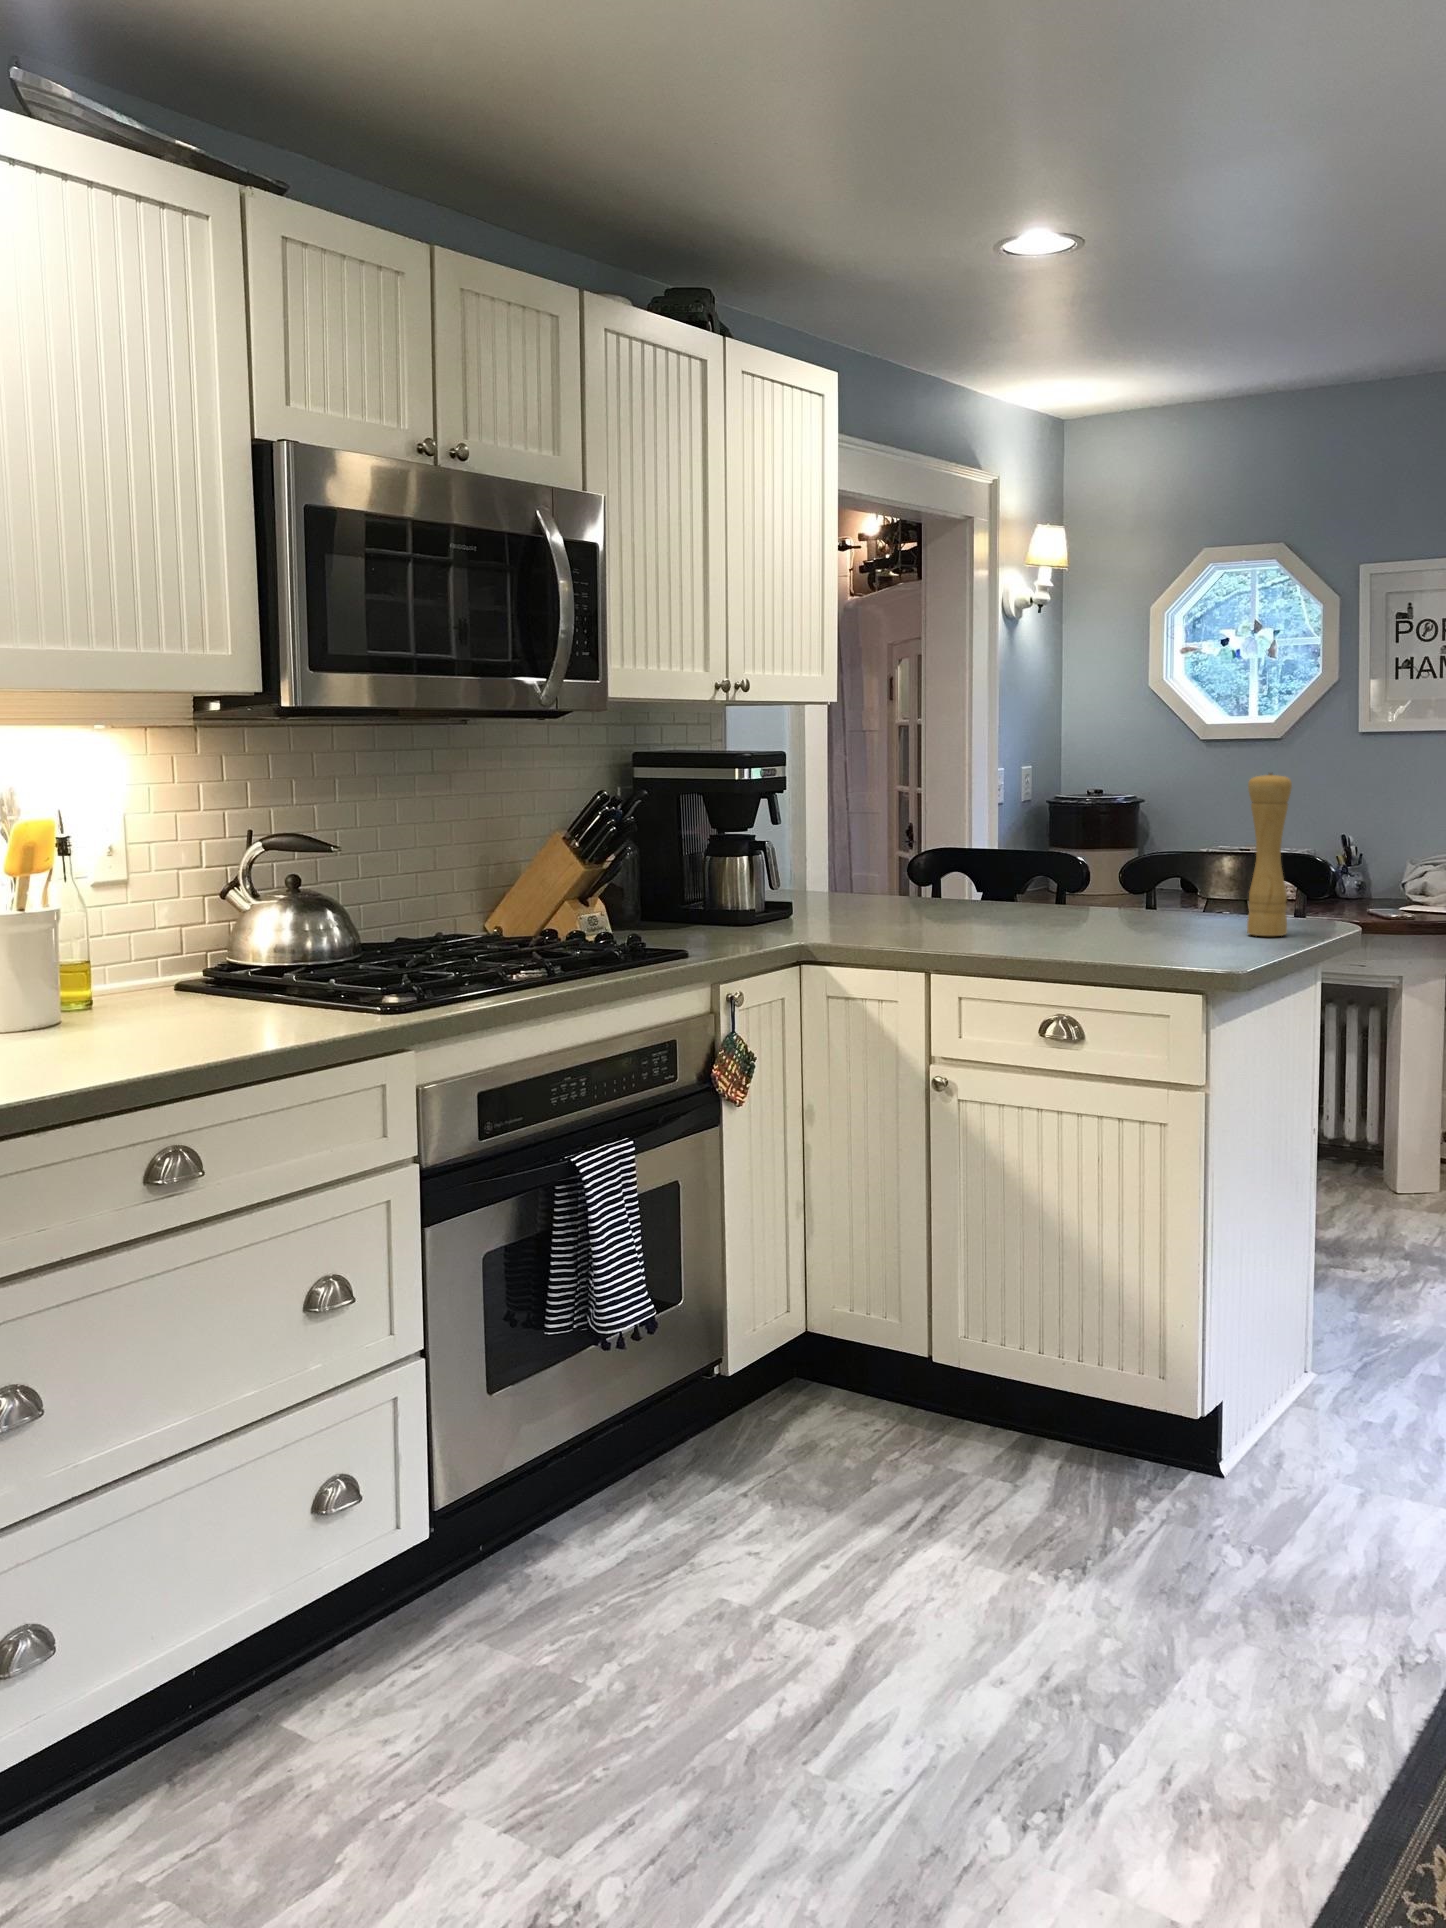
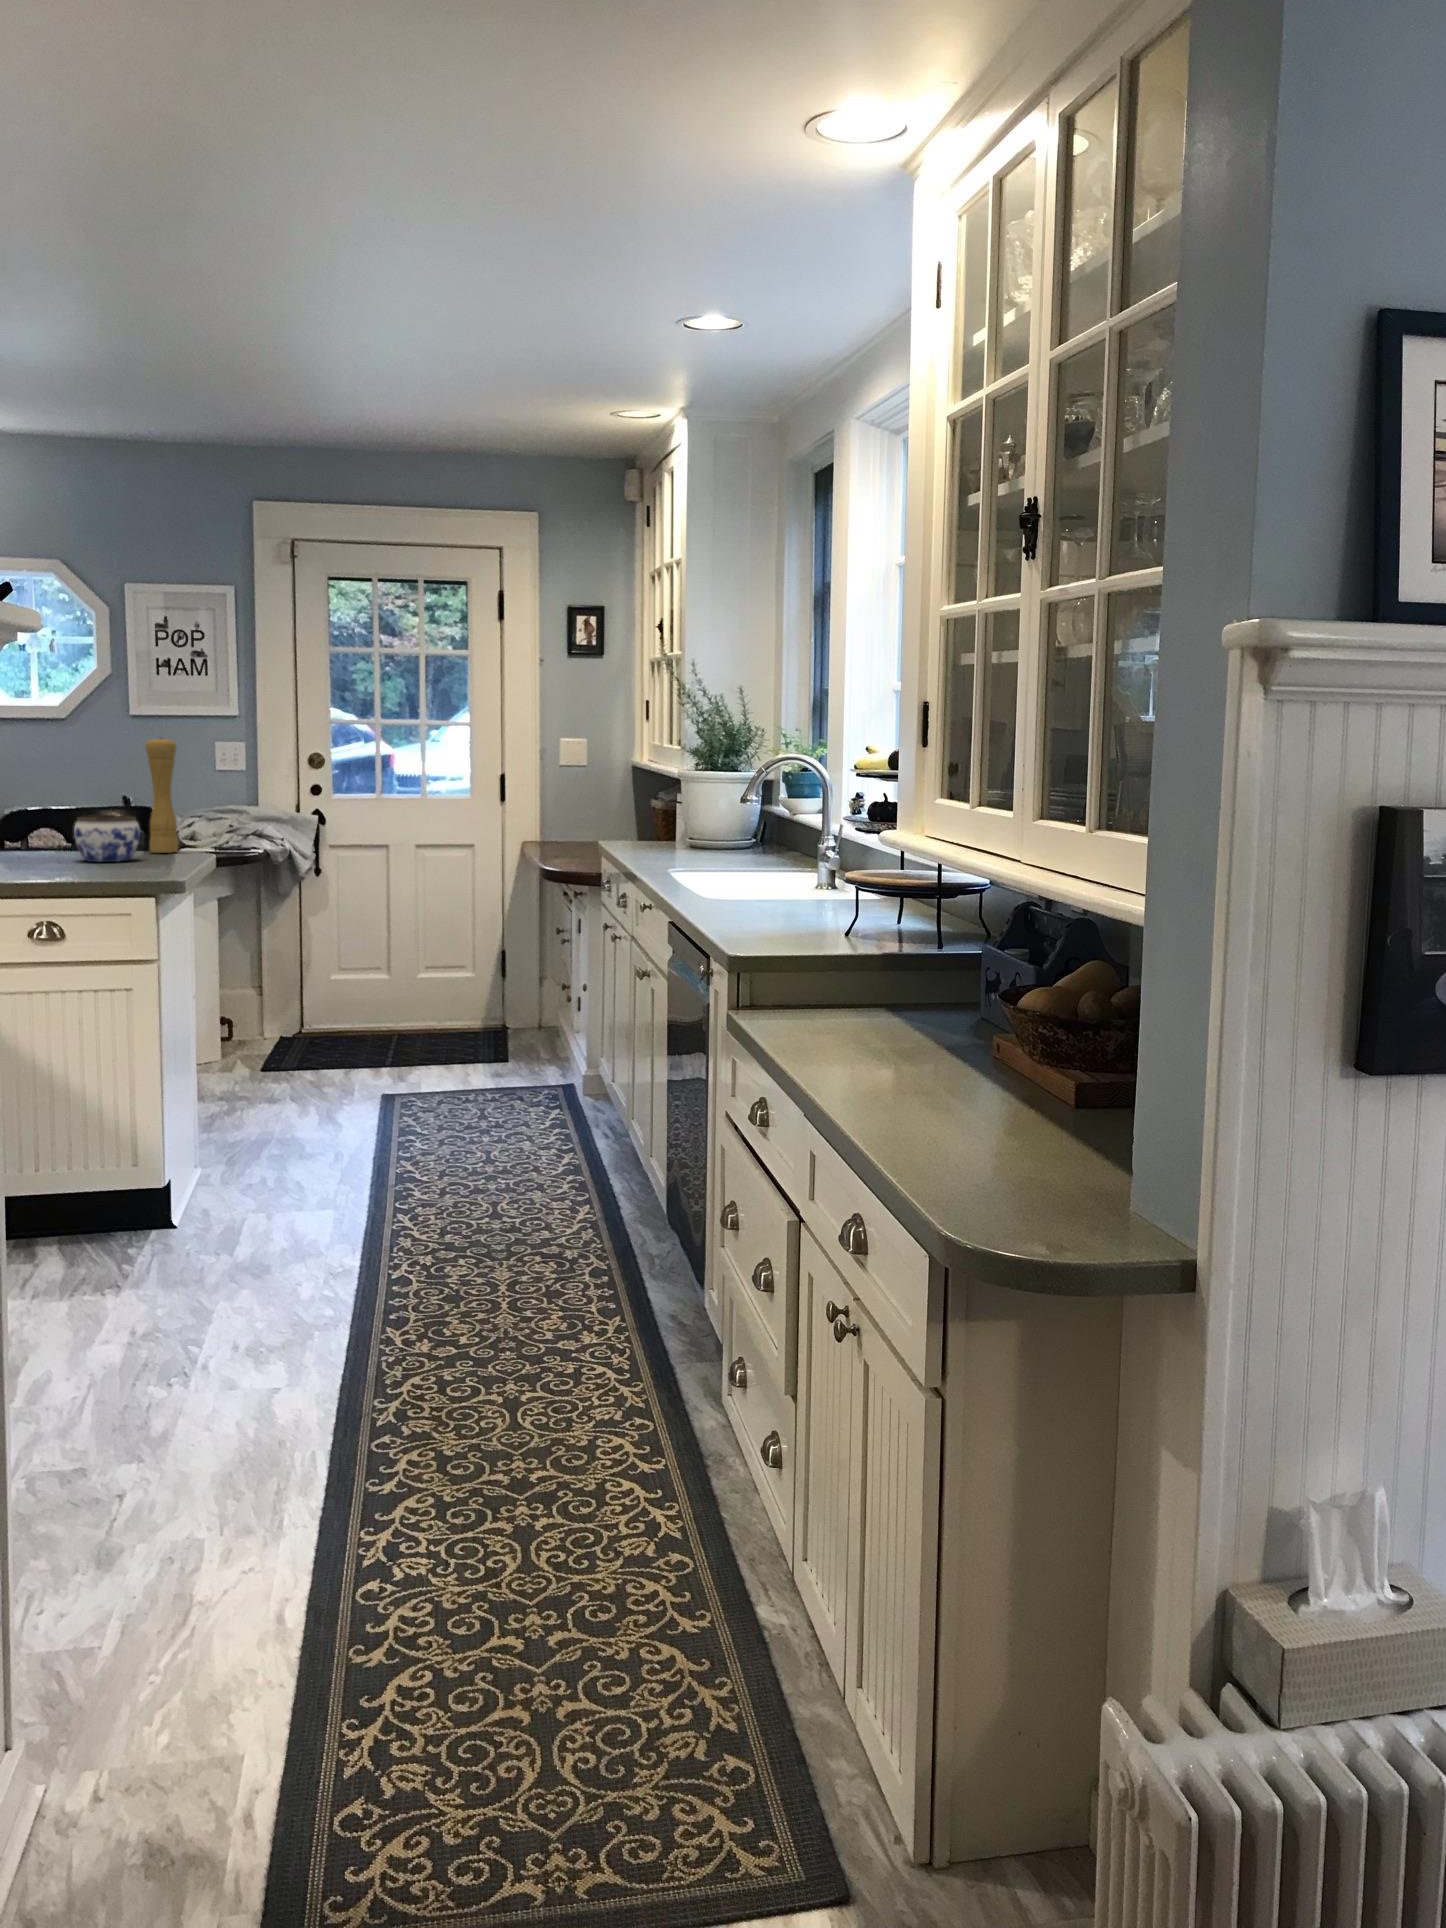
jar: none [1128,882,1215,950] -> present [74,814,140,862]

